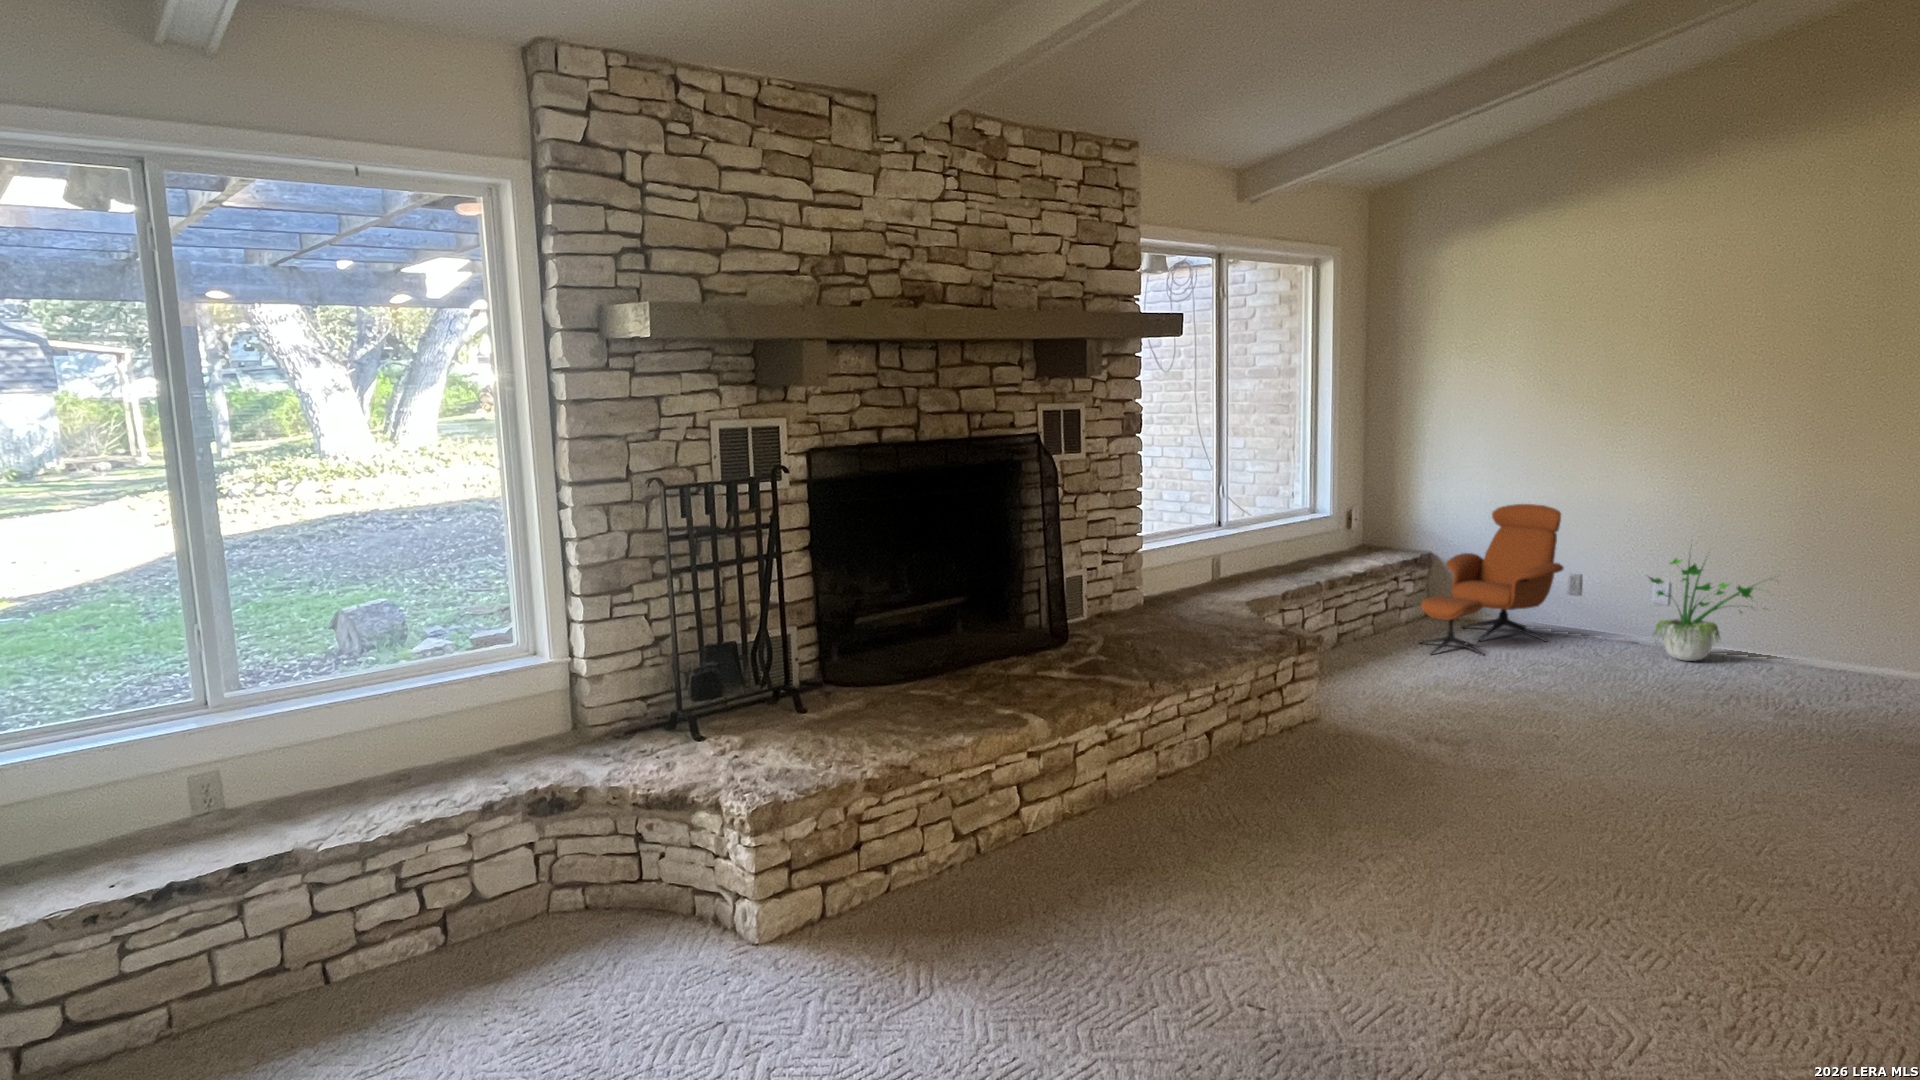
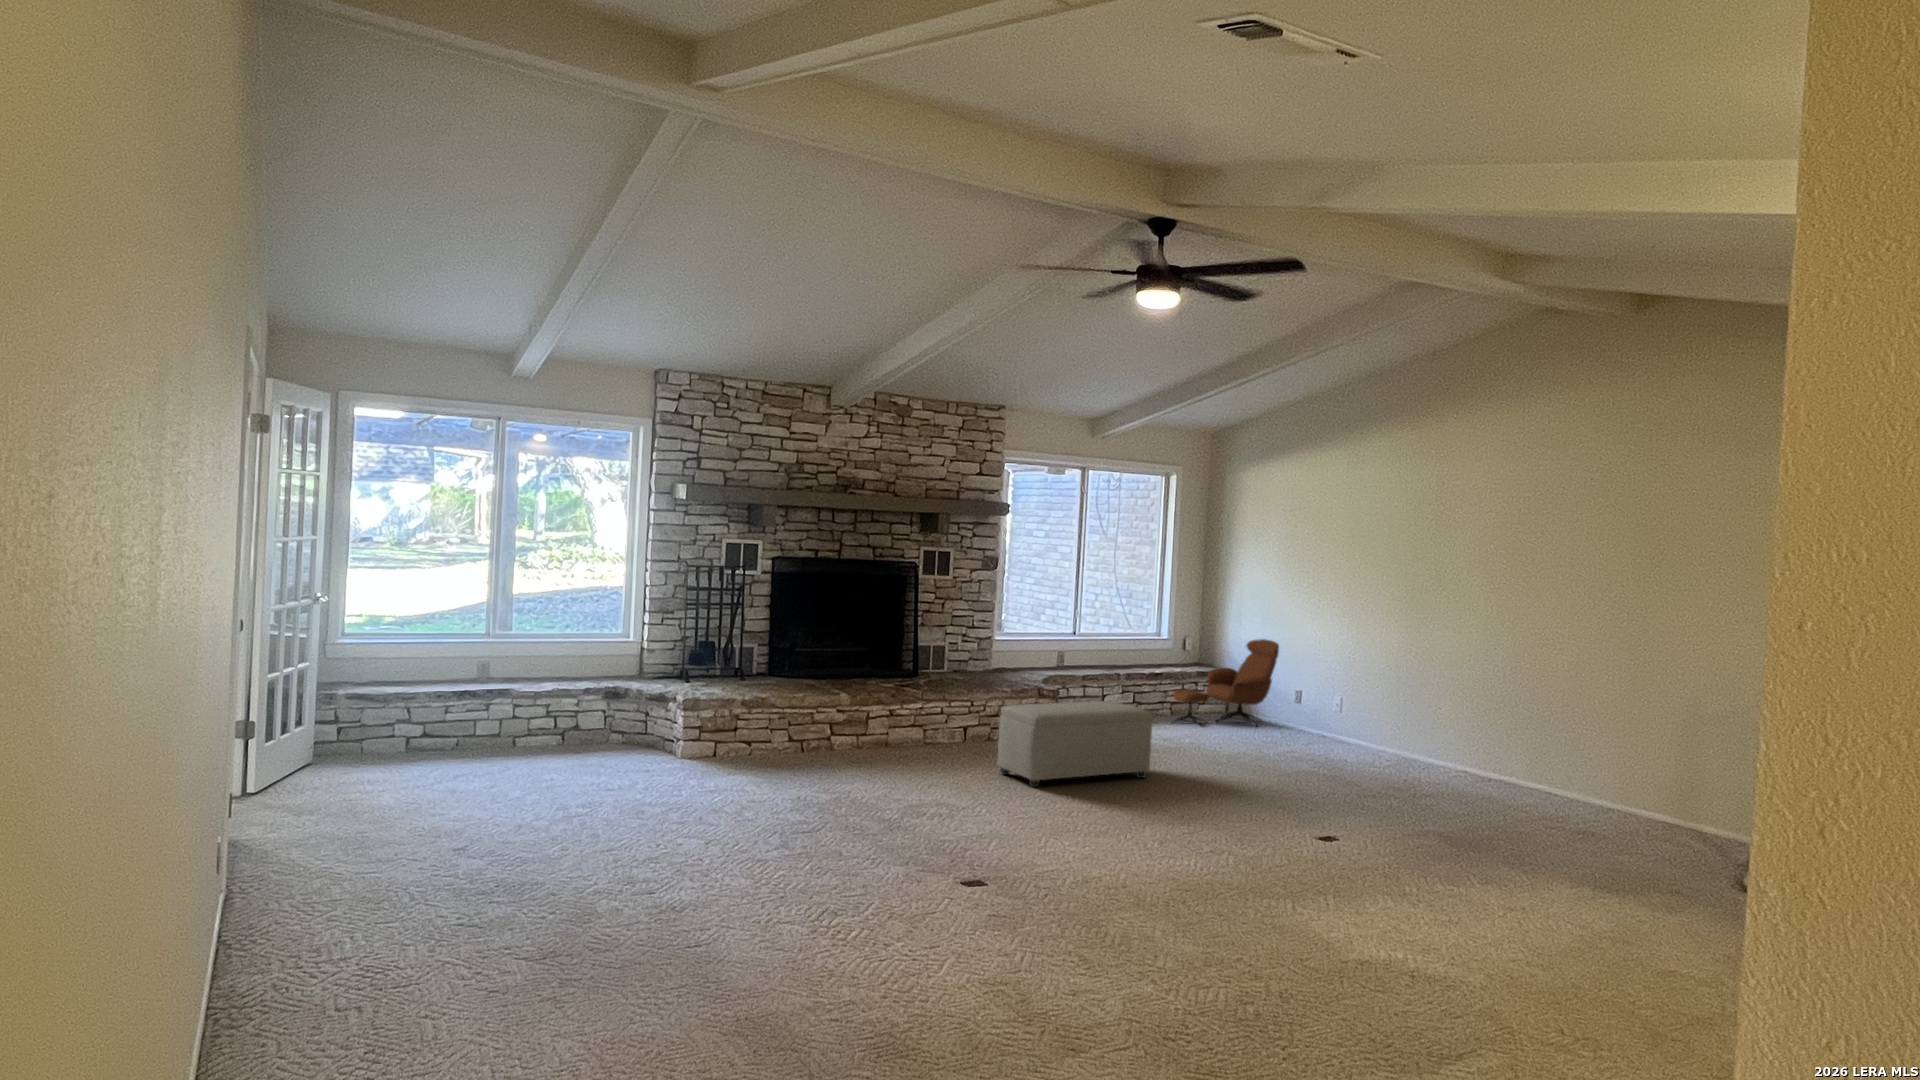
potted plant: present [1649,555,1764,661] -> none [1301,664,1366,743]
ottoman: none [1422,665,1679,892] -> present [997,701,1153,787]

